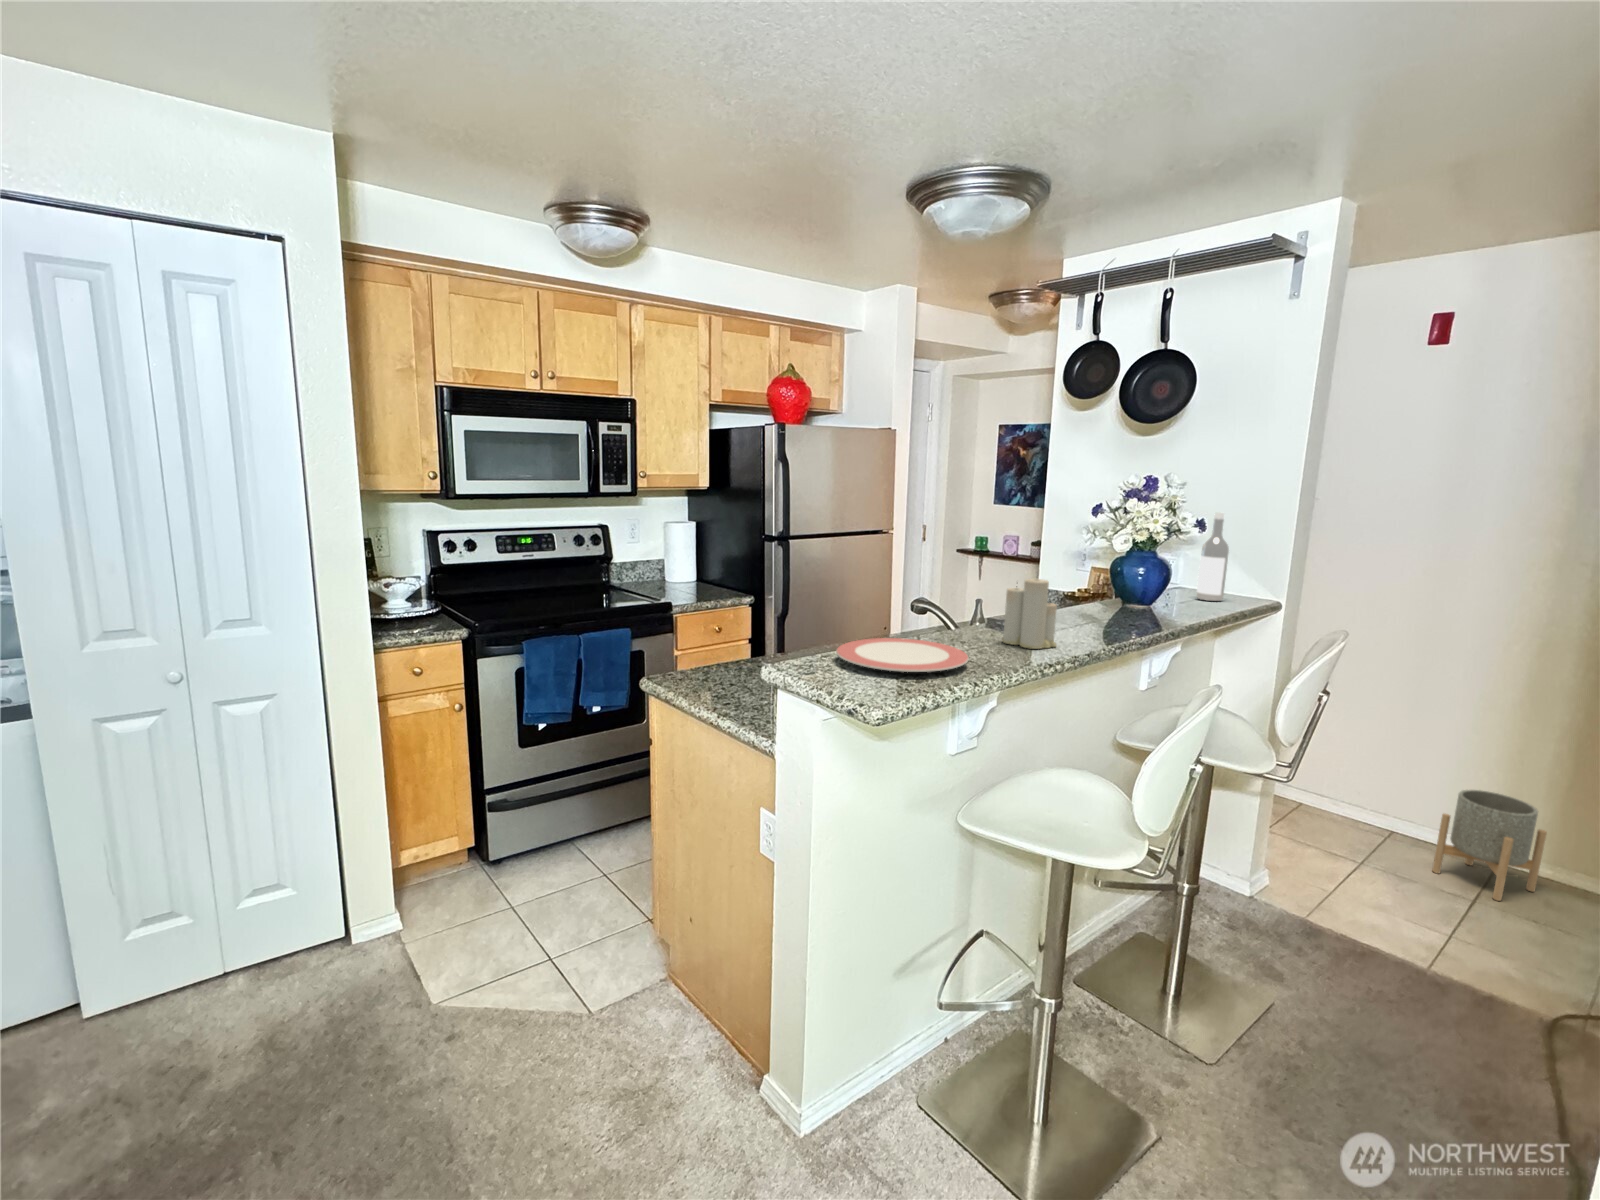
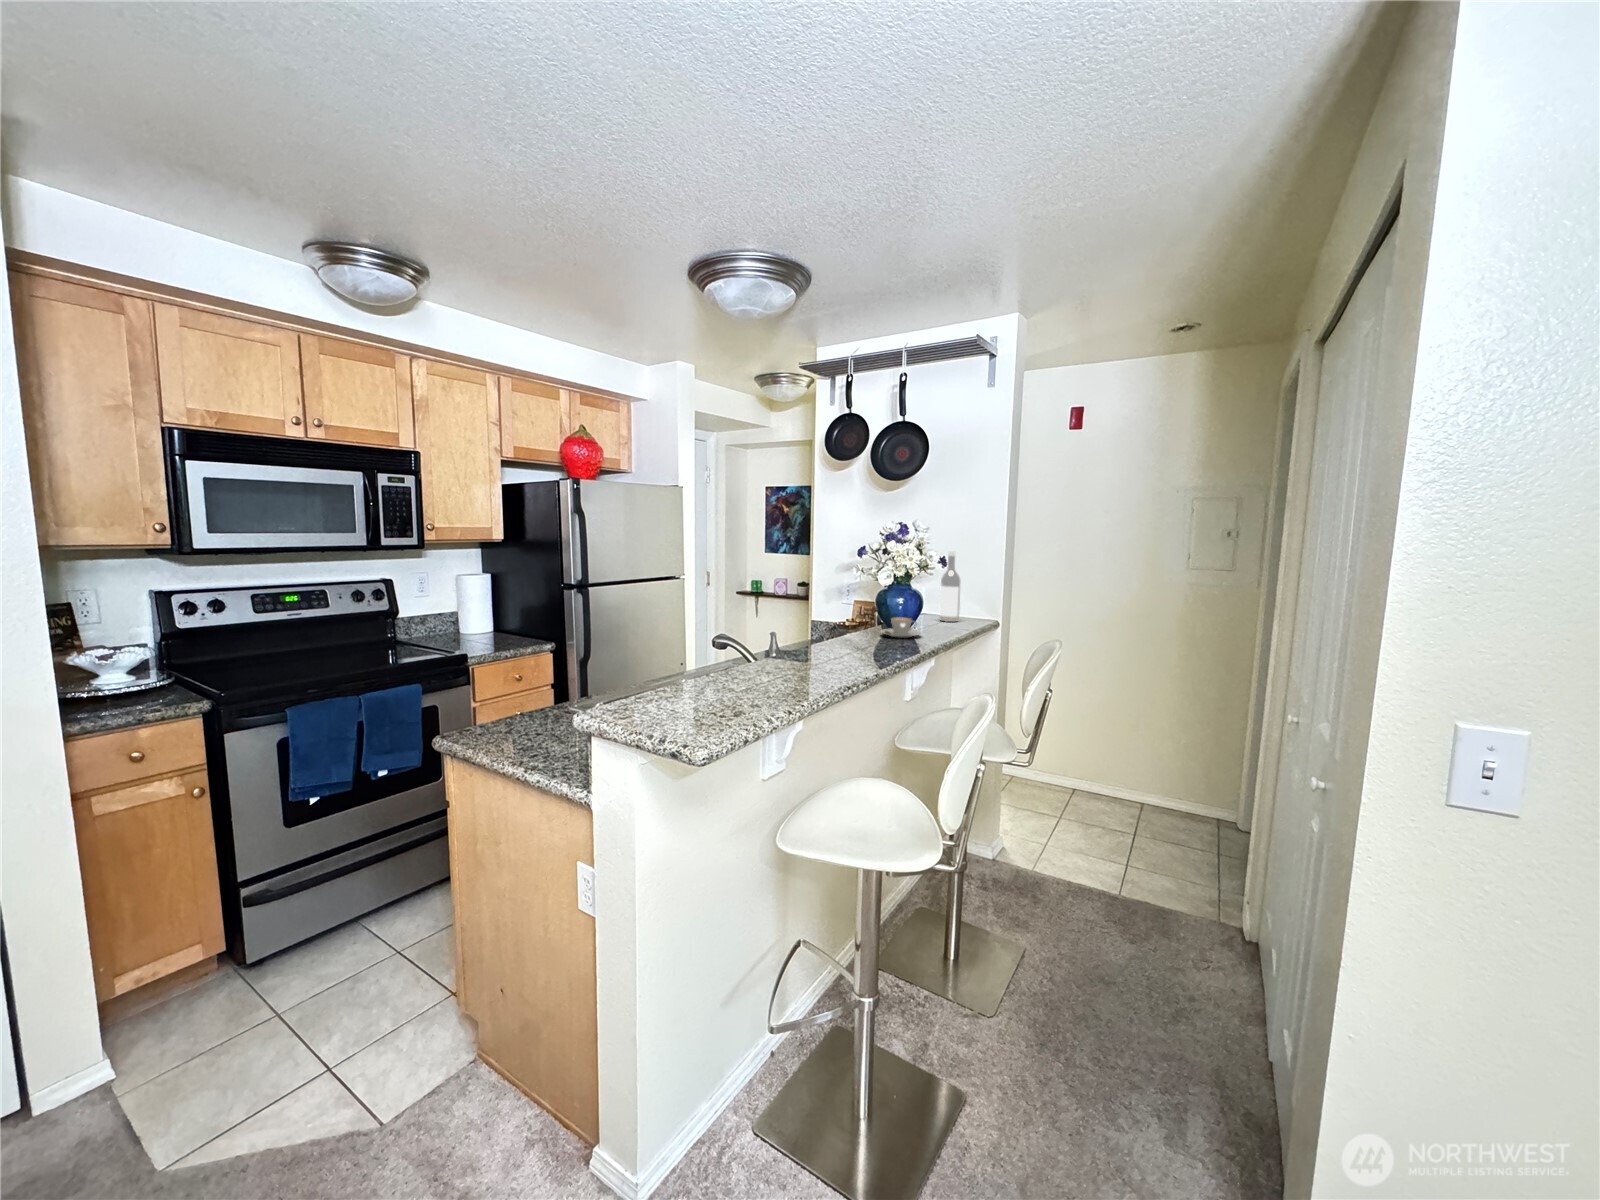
candle: present [1002,579,1057,649] -> none [802,603,851,673]
coffee cup: none [1109,592,1163,616] -> present [880,617,922,638]
plate: present [836,638,968,672] -> none [651,673,781,707]
planter: present [1432,790,1547,901] -> none [1106,749,1172,830]

